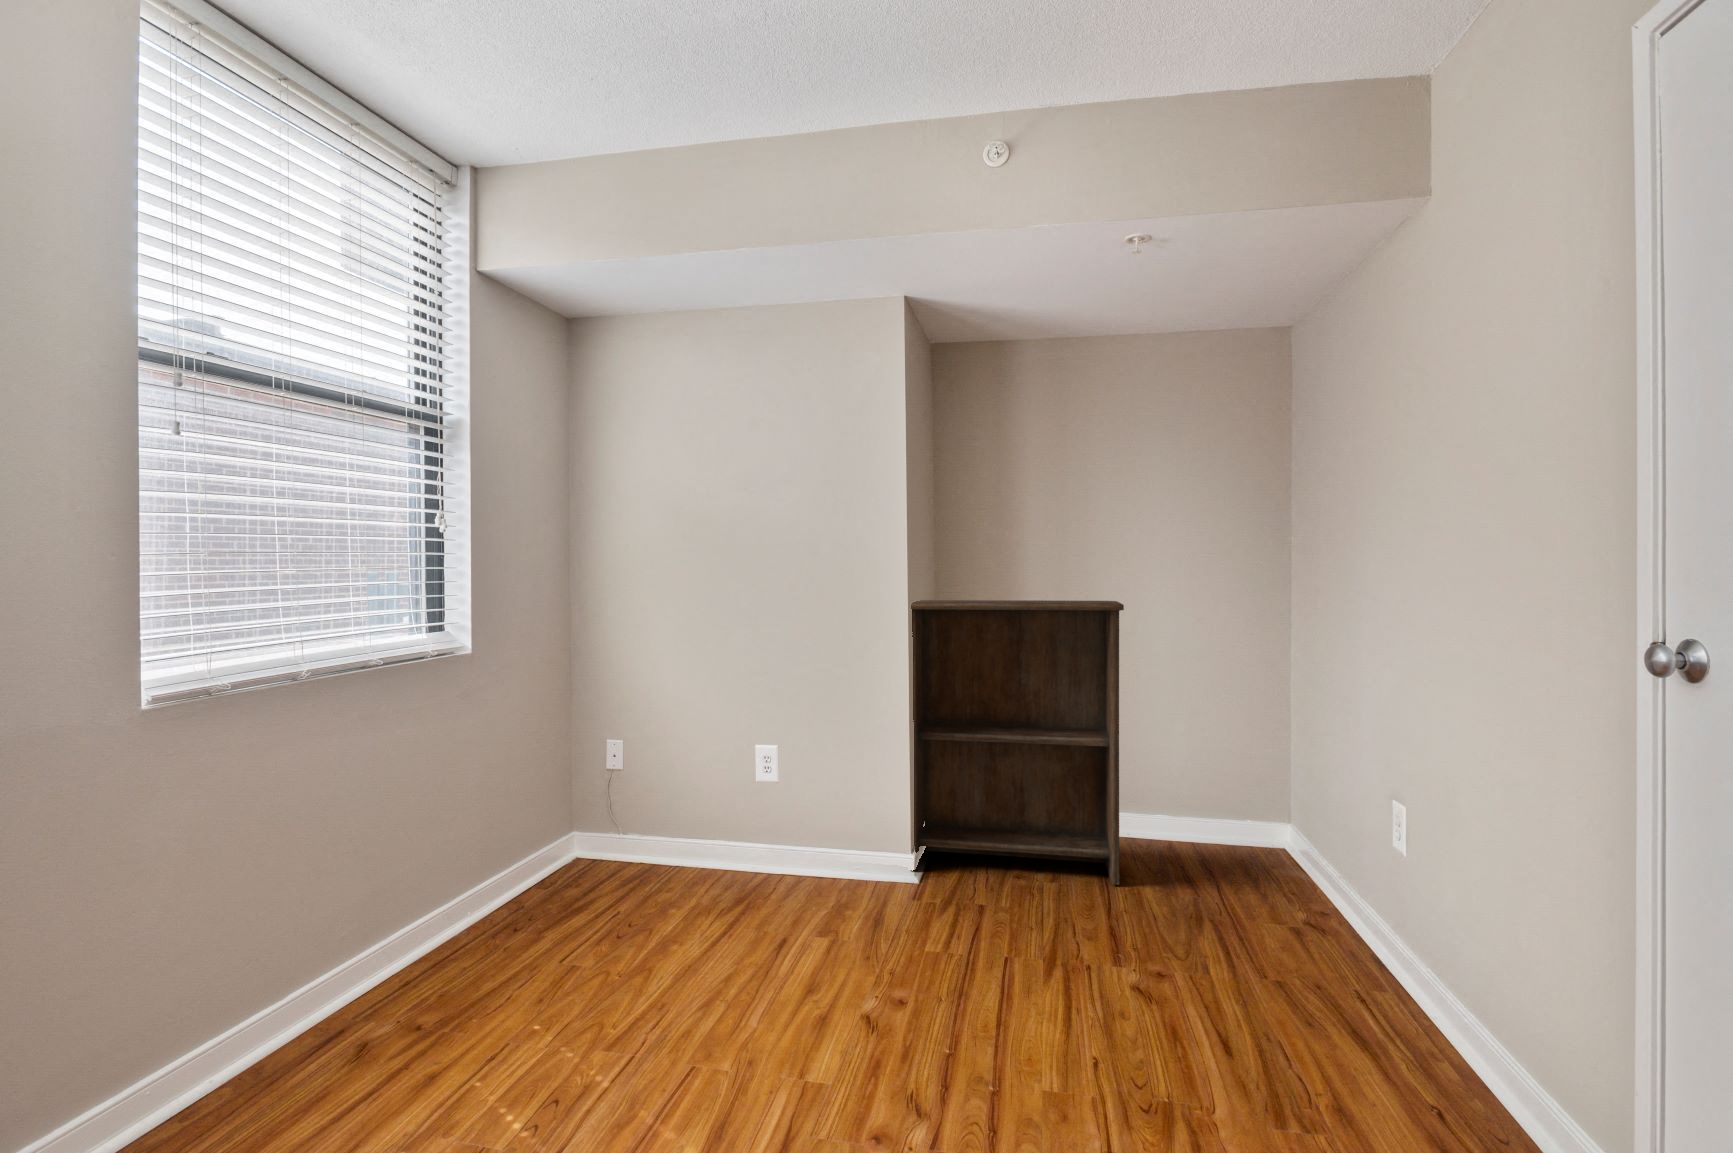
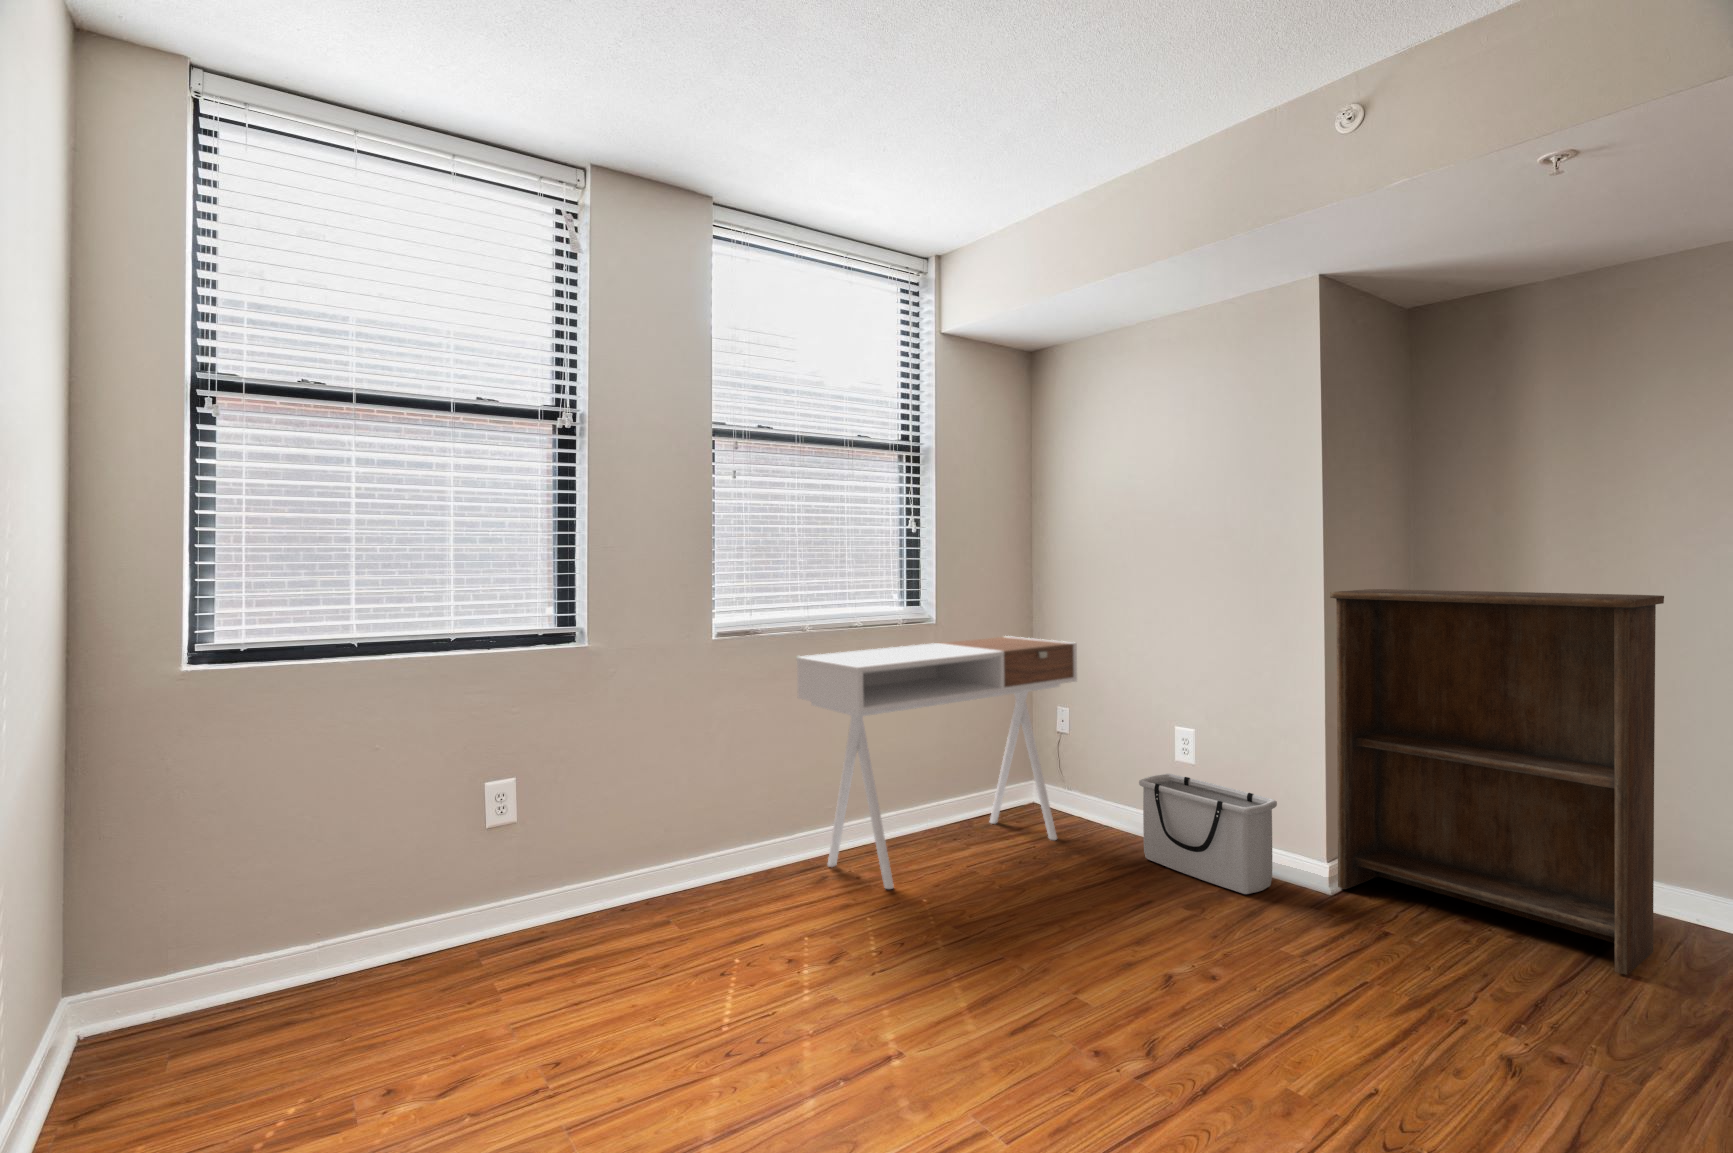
desk: none [293,664,653,1030] -> present [796,636,1077,889]
storage bin: none [733,794,867,900] -> present [1139,774,1277,894]

